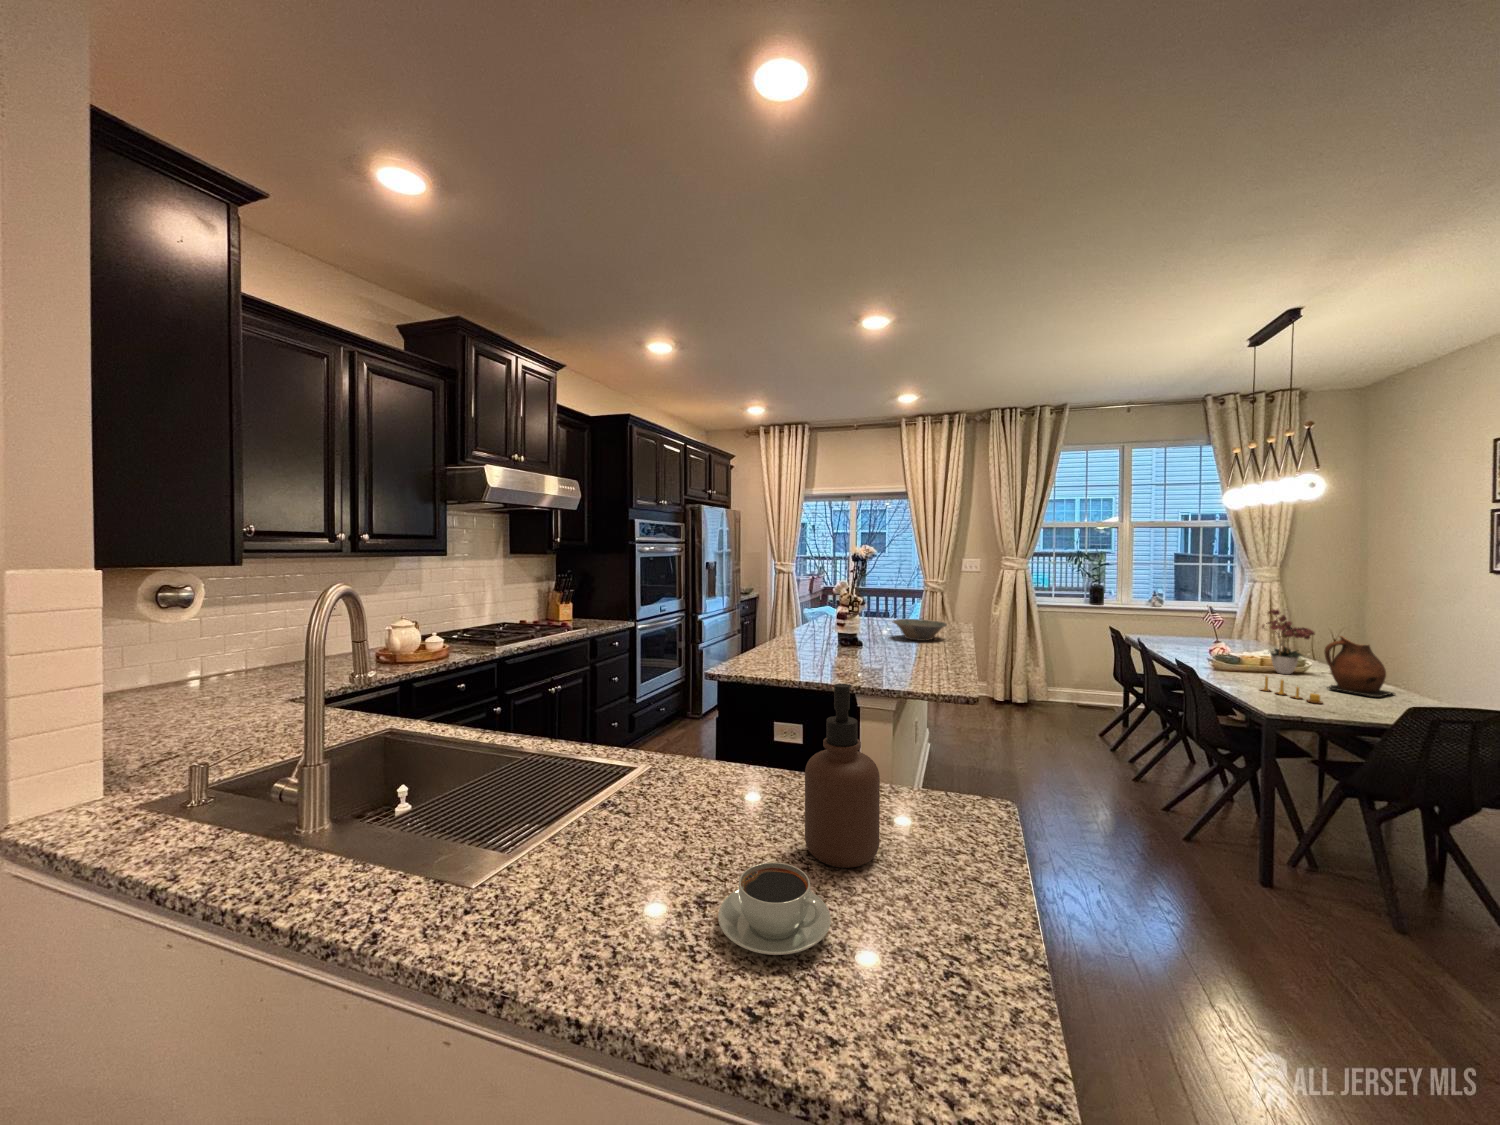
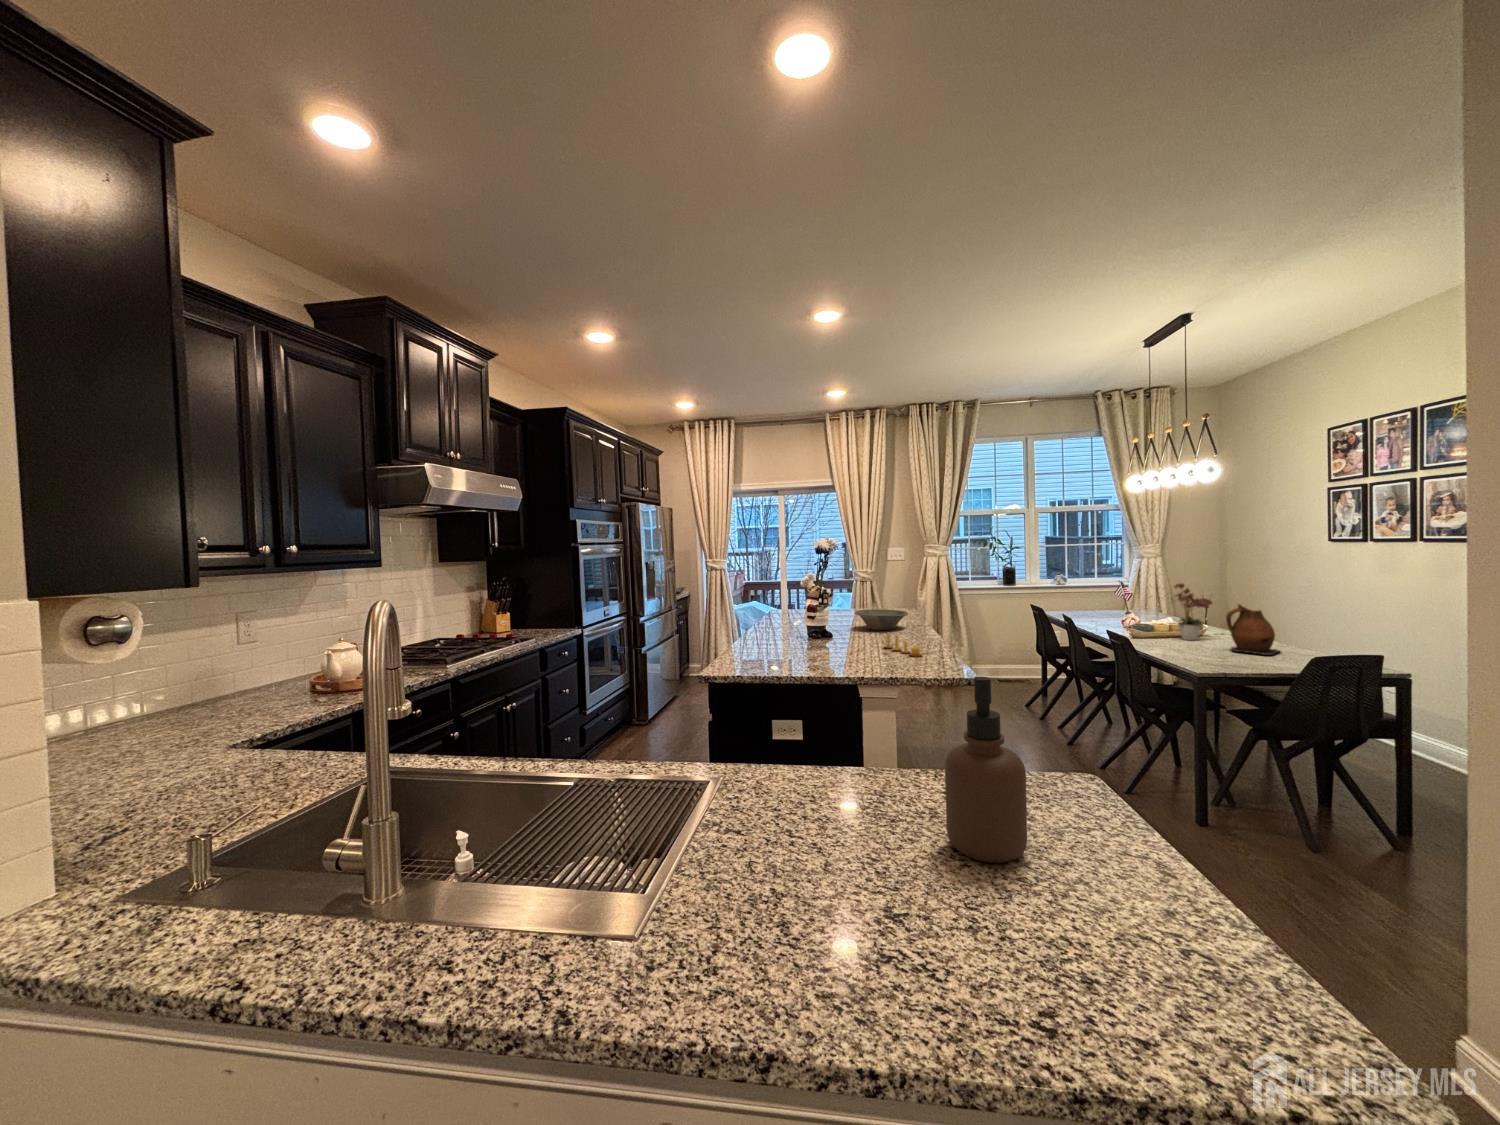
candle: present [1261,676,1322,704] -> present [884,633,921,657]
coffee cup: present [718,862,831,955] -> none [930,866,1057,963]

